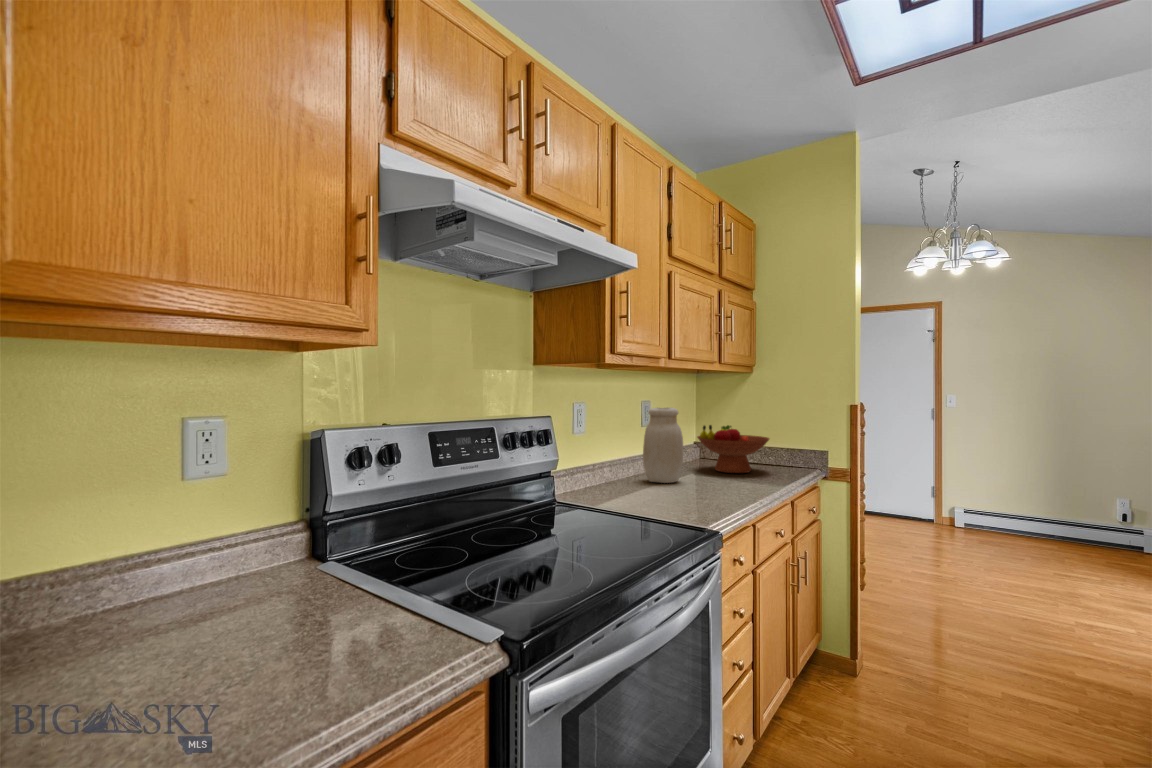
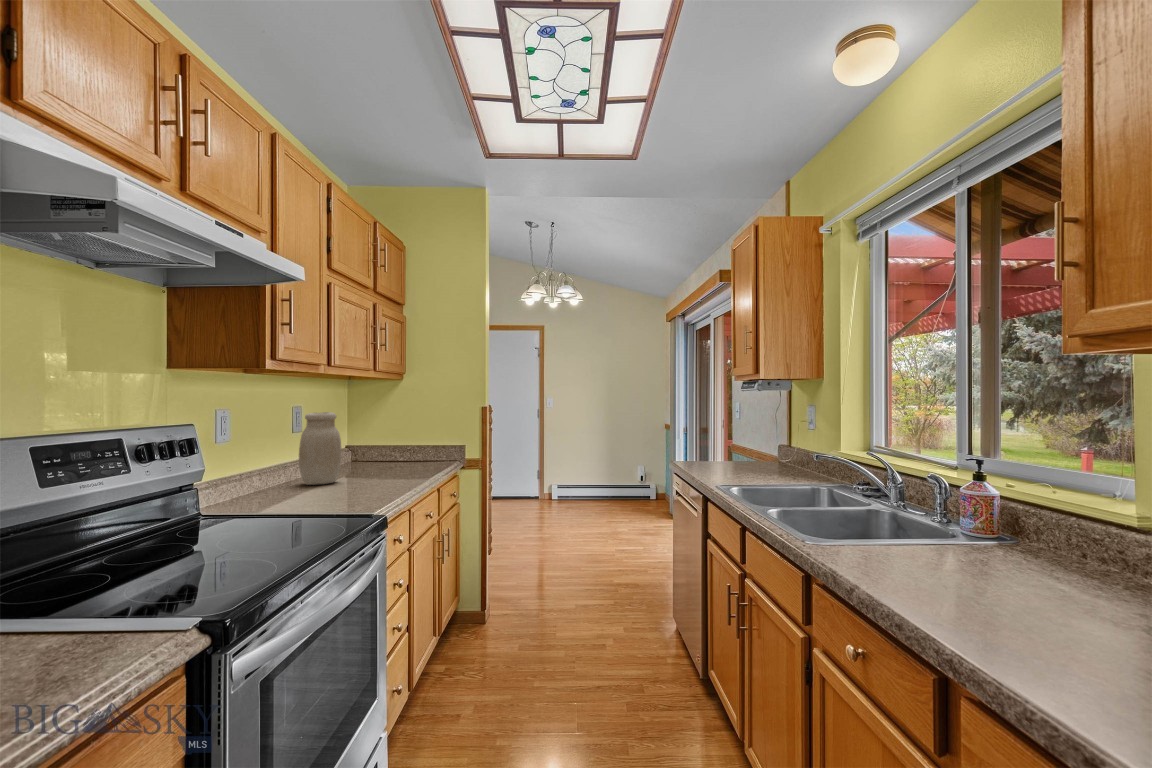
fruit bowl: present [697,425,769,473] -> none [352,427,419,470]

